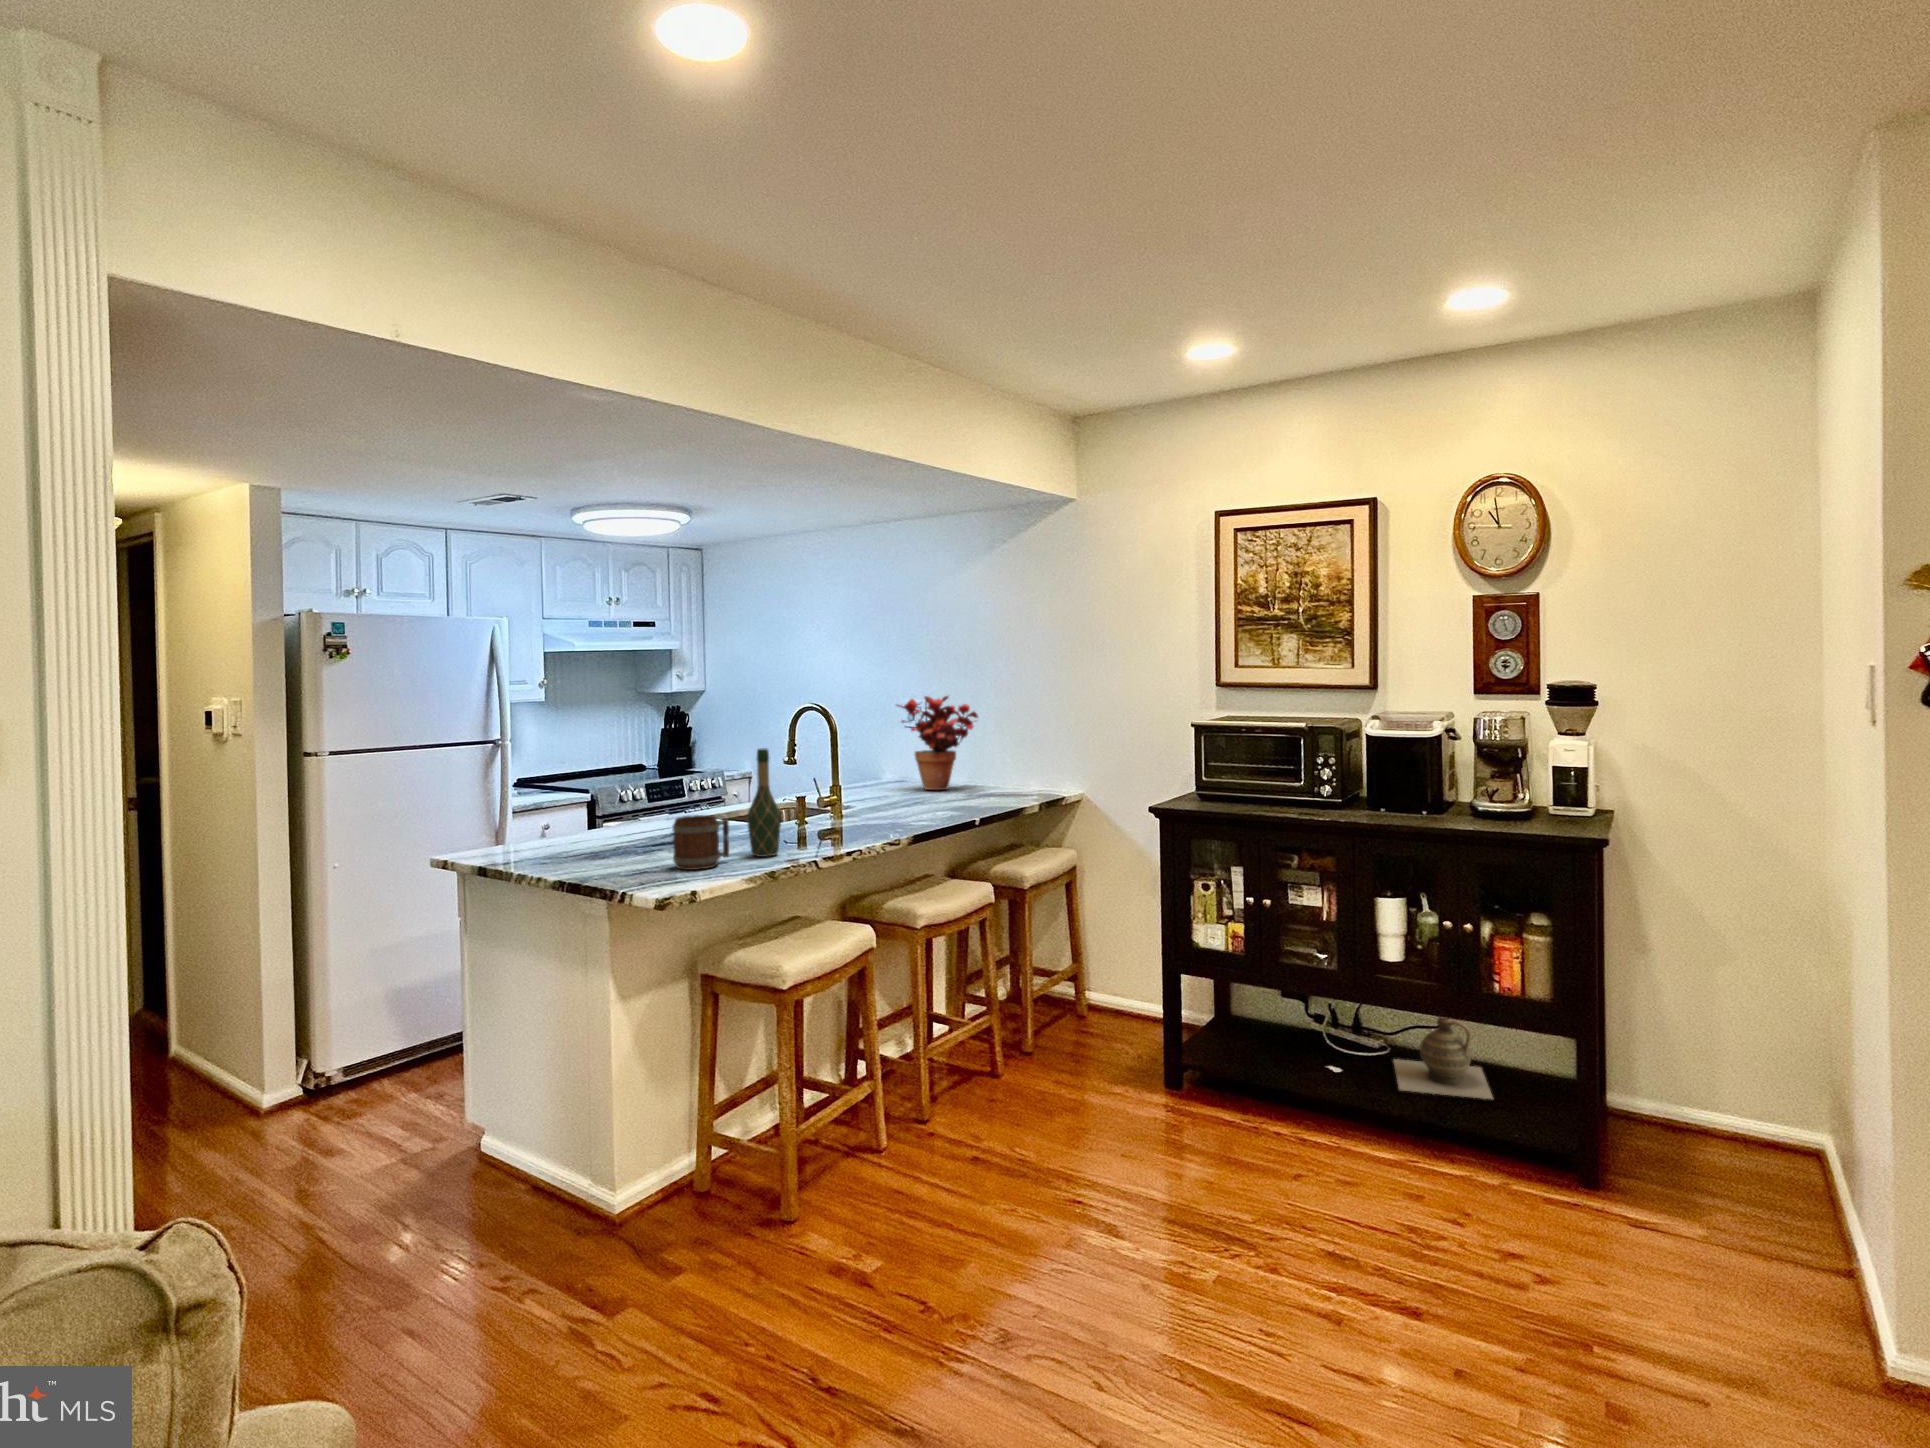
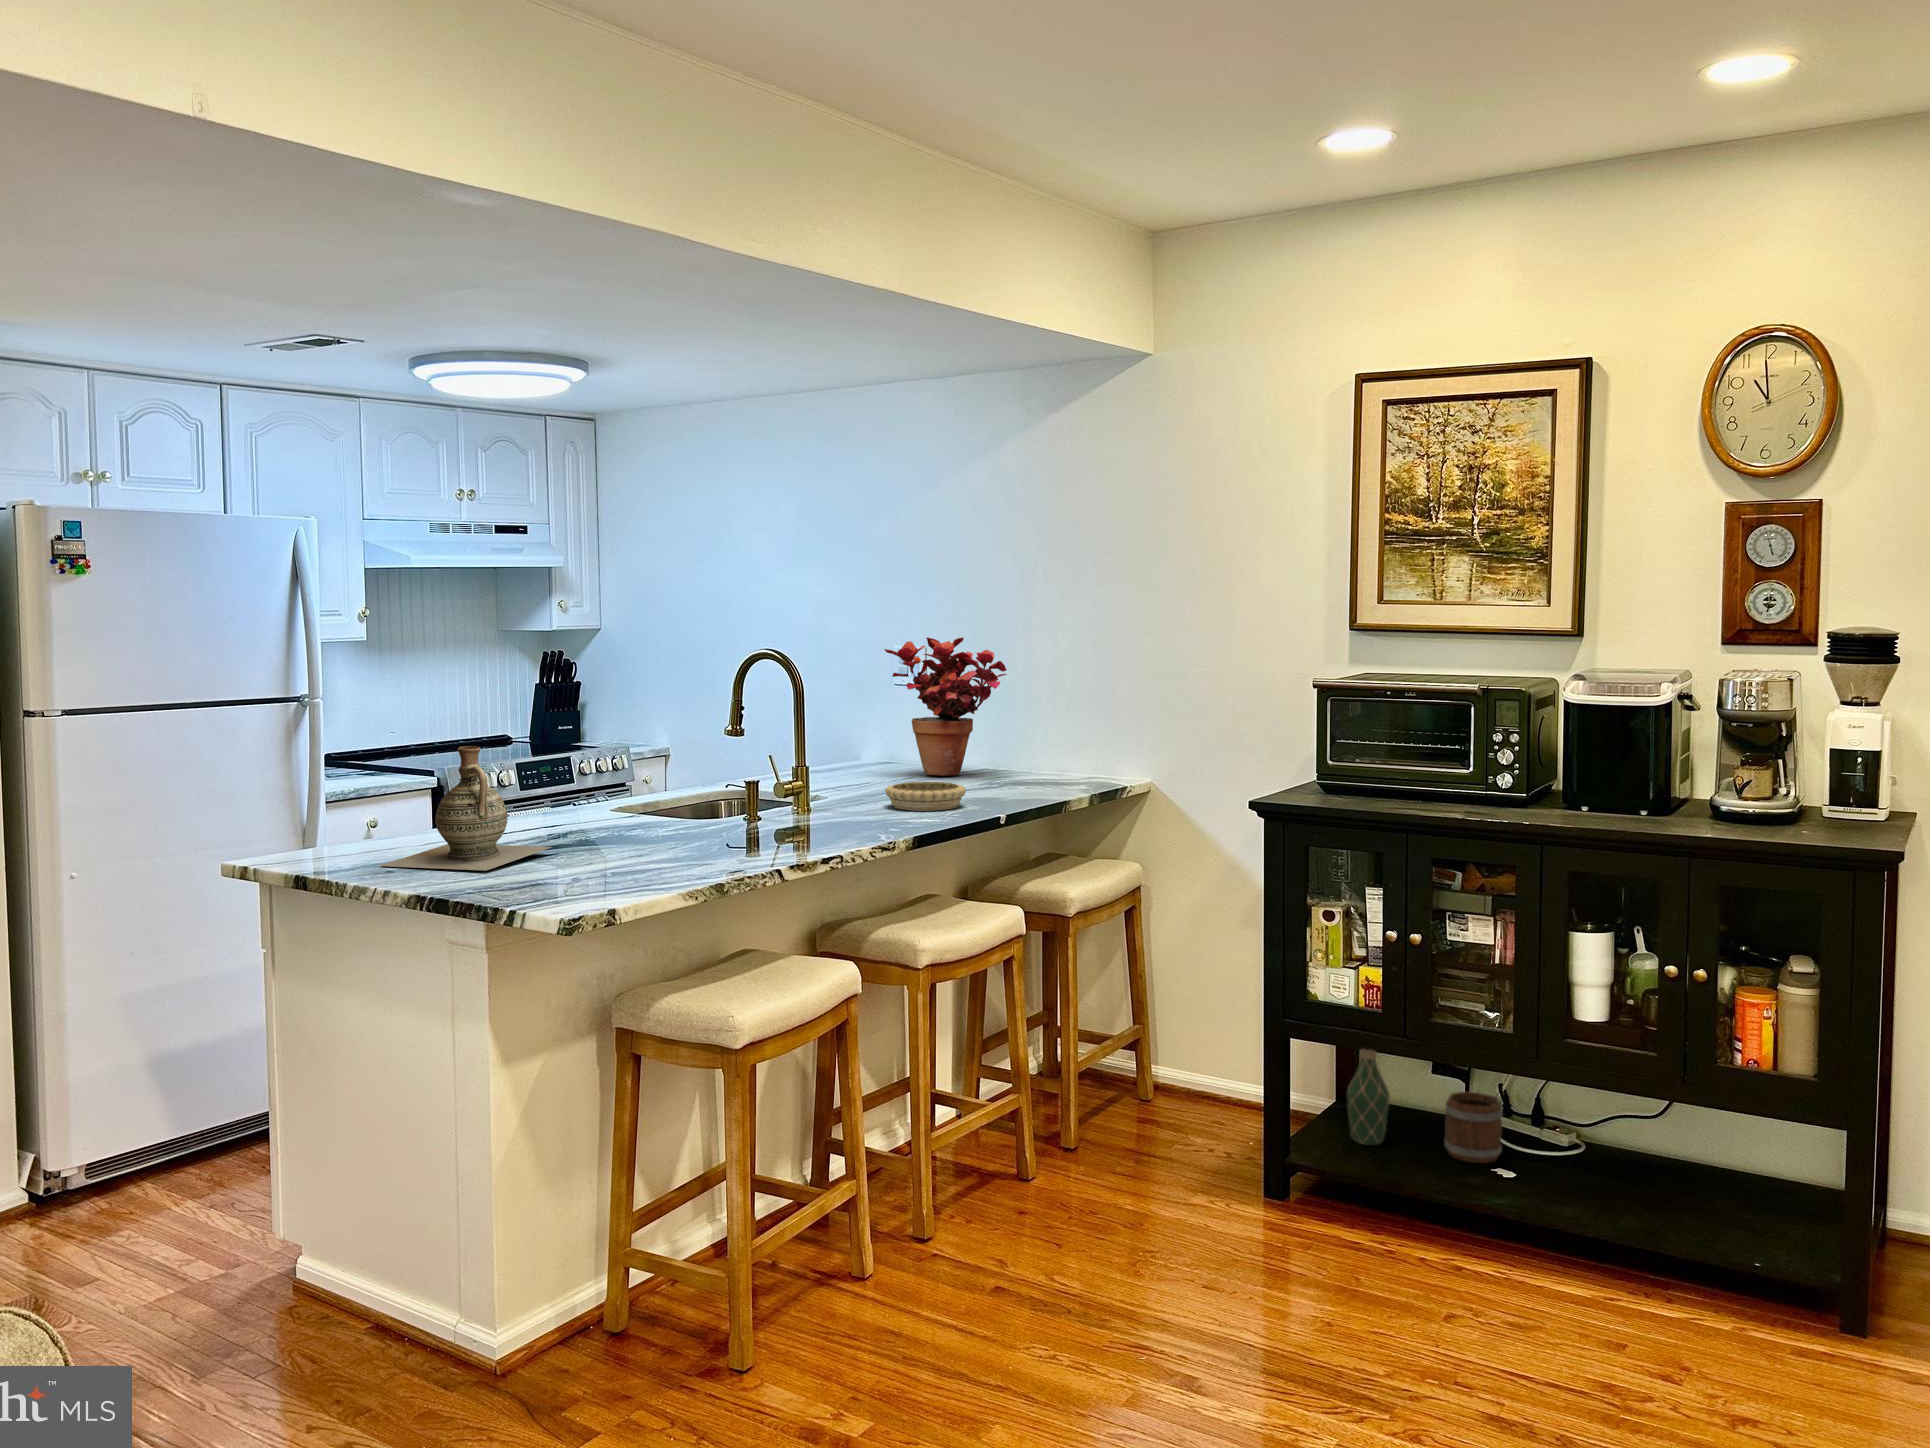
wine bottle: present [747,748,781,857] -> present [1346,1049,1390,1145]
decorative bowl: none [895,795,950,815] -> present [885,782,966,811]
mug: present [672,815,729,870] -> present [1445,1092,1502,1163]
ceramic jug: present [1393,1017,1494,1099] -> present [380,746,551,871]

